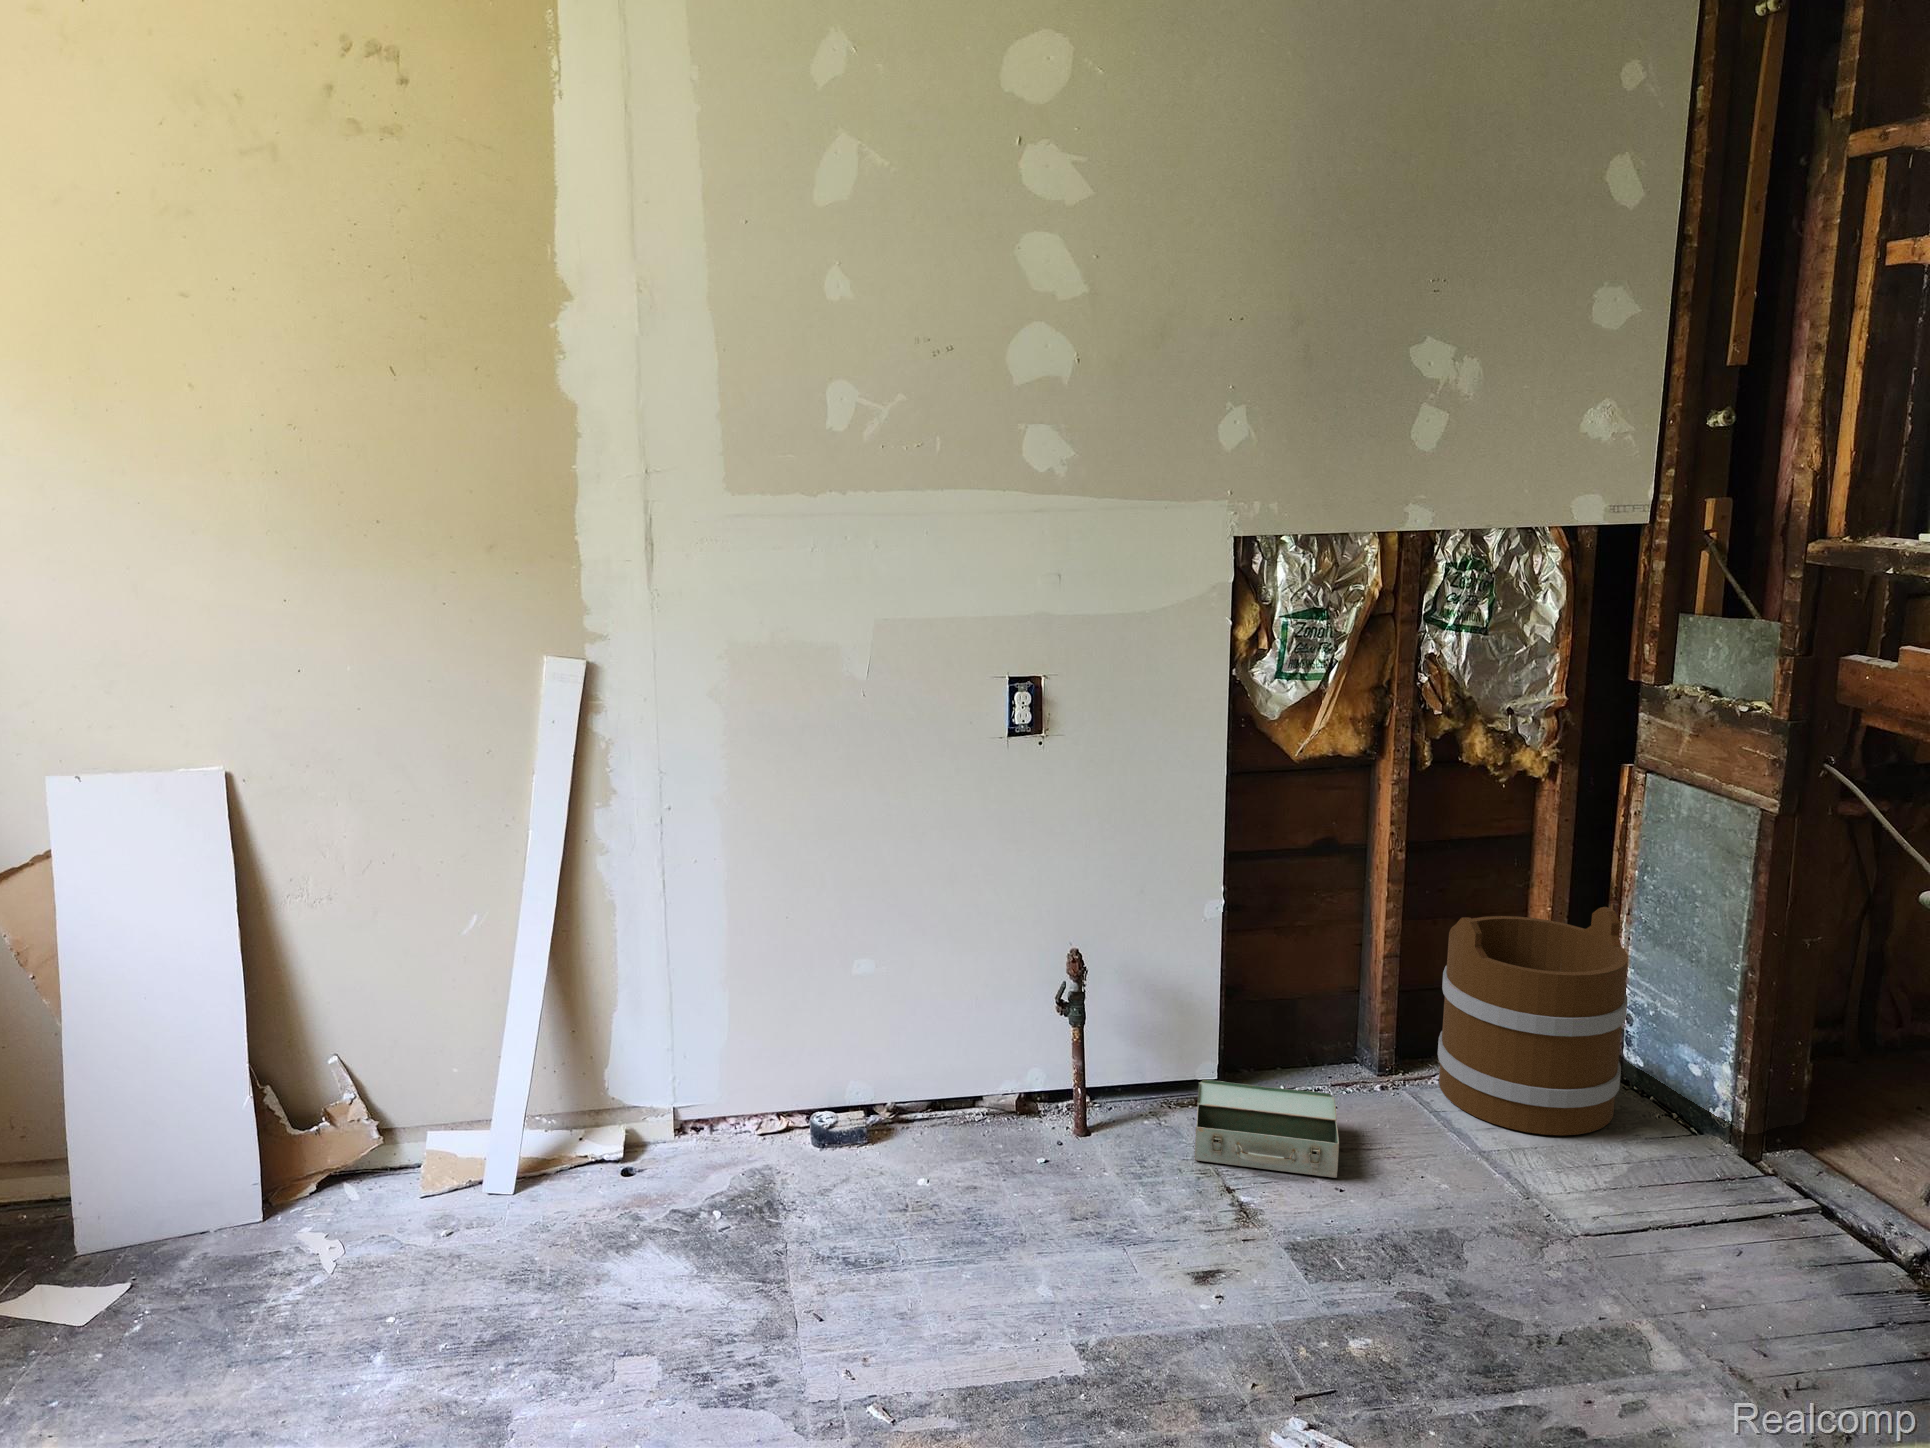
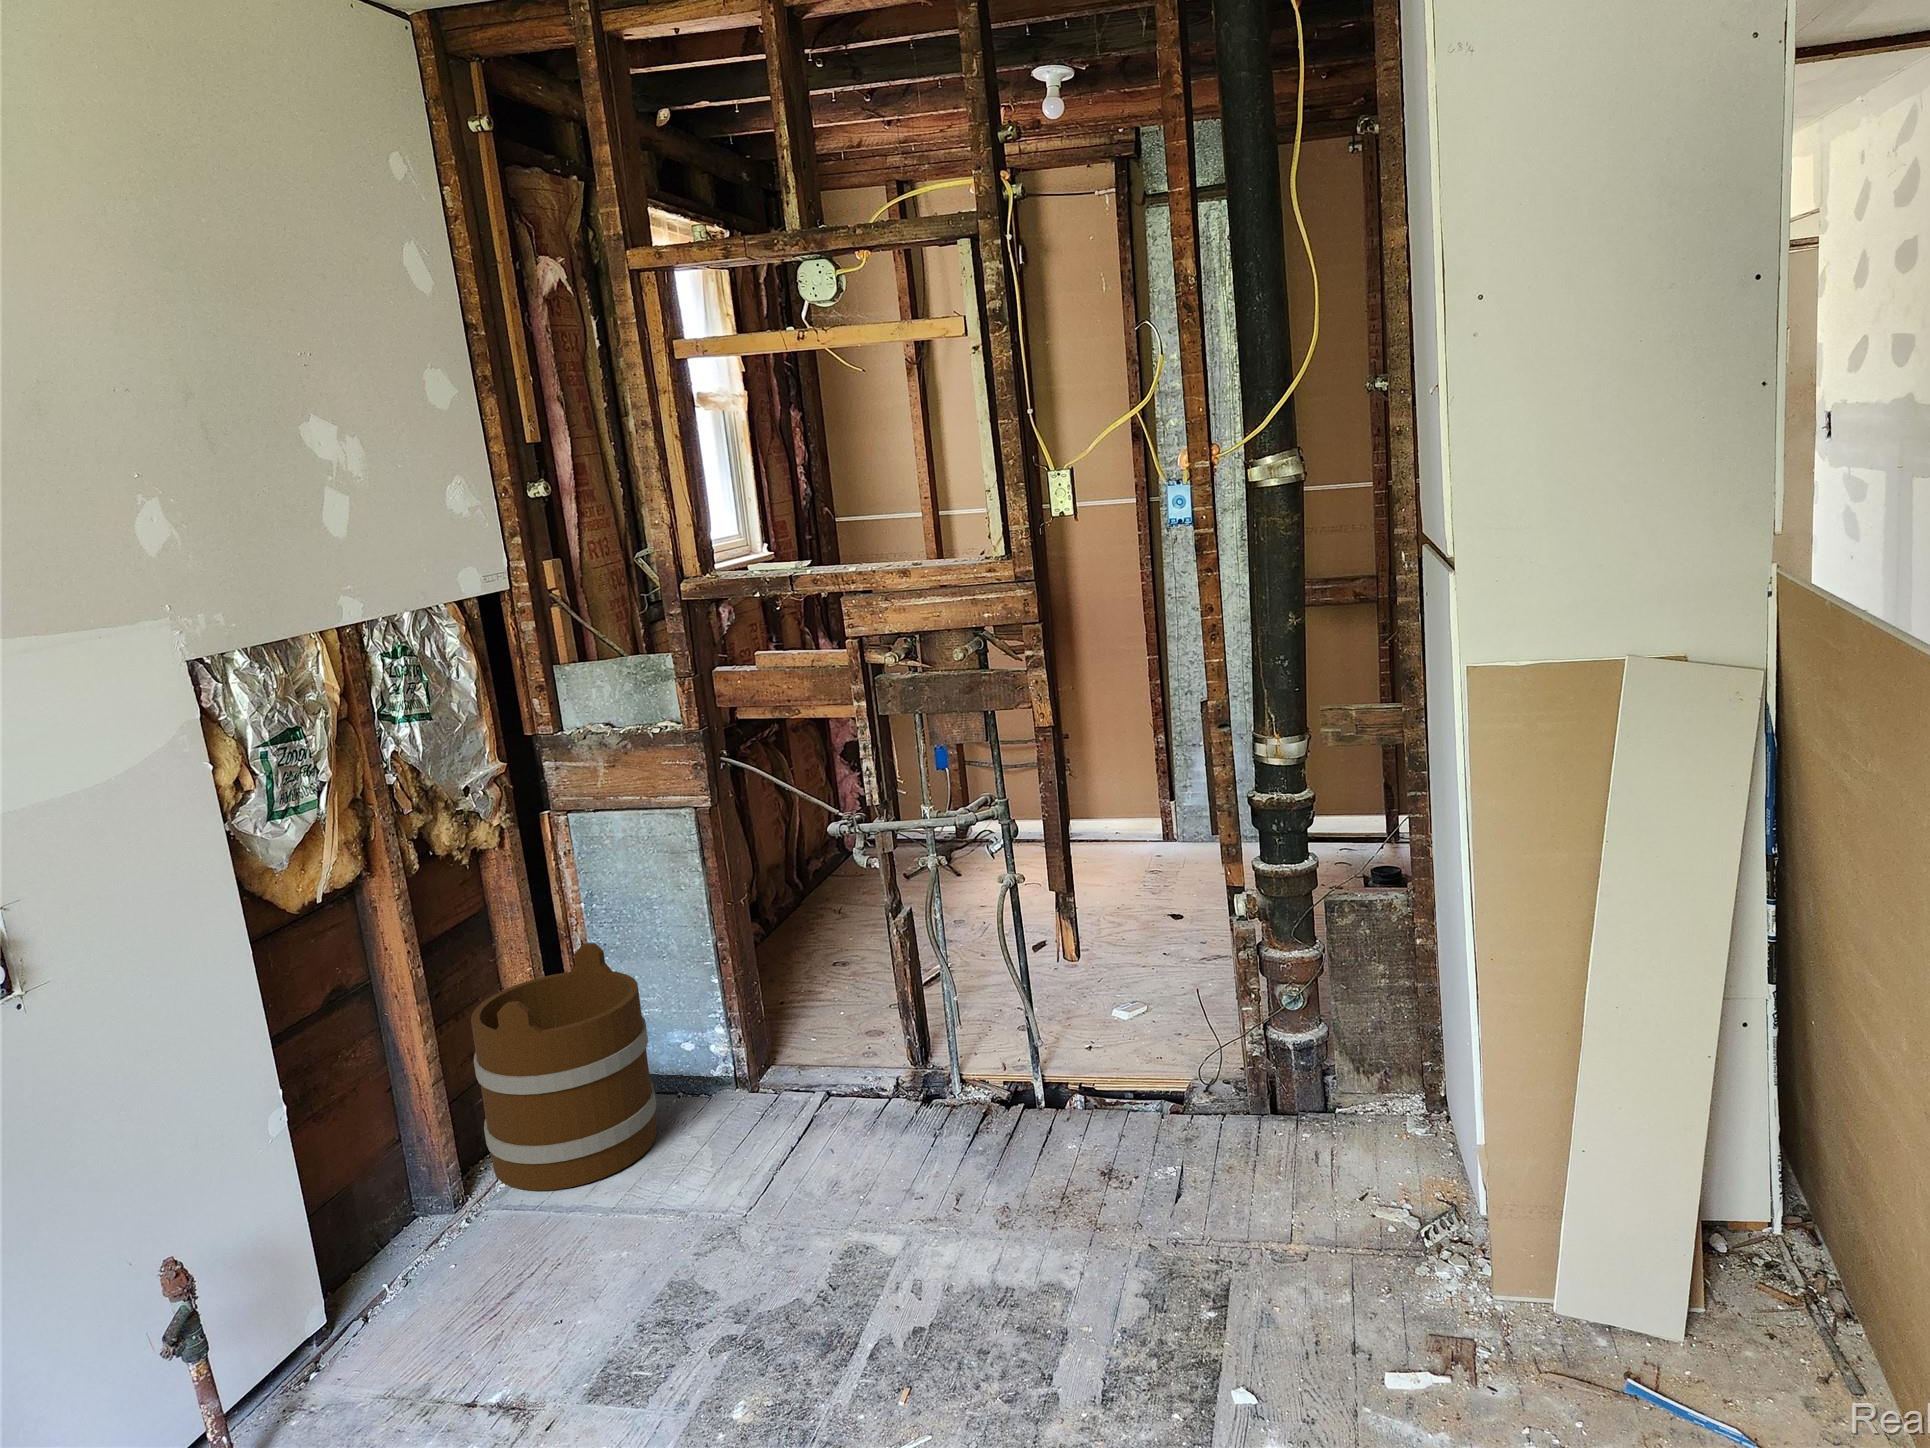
toolbox: present [1195,1080,1339,1178] -> none [327,1247,542,1412]

